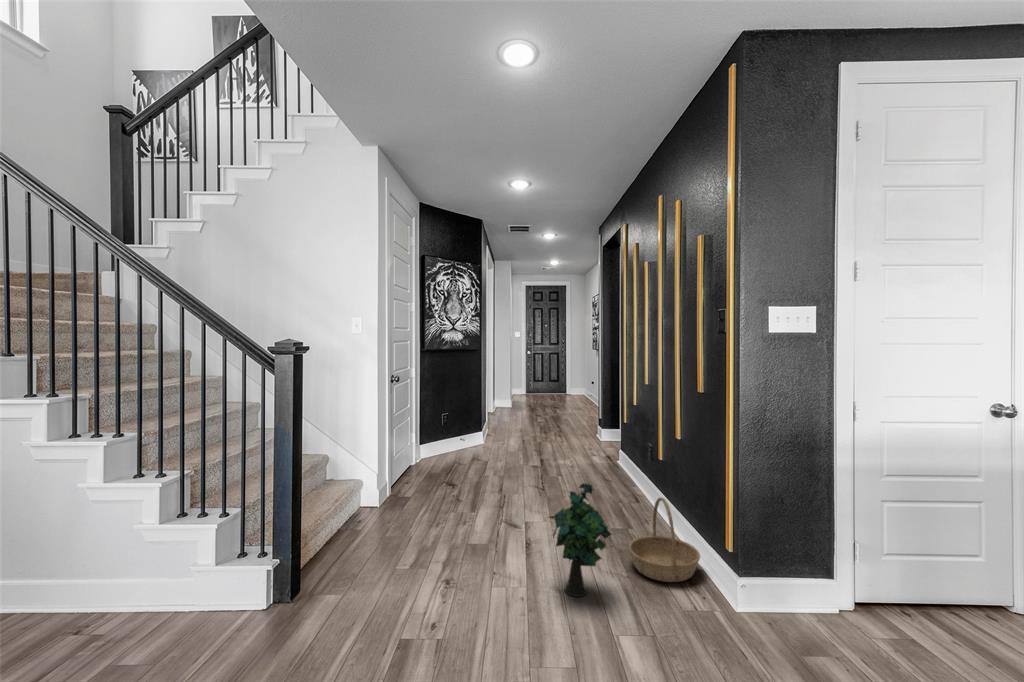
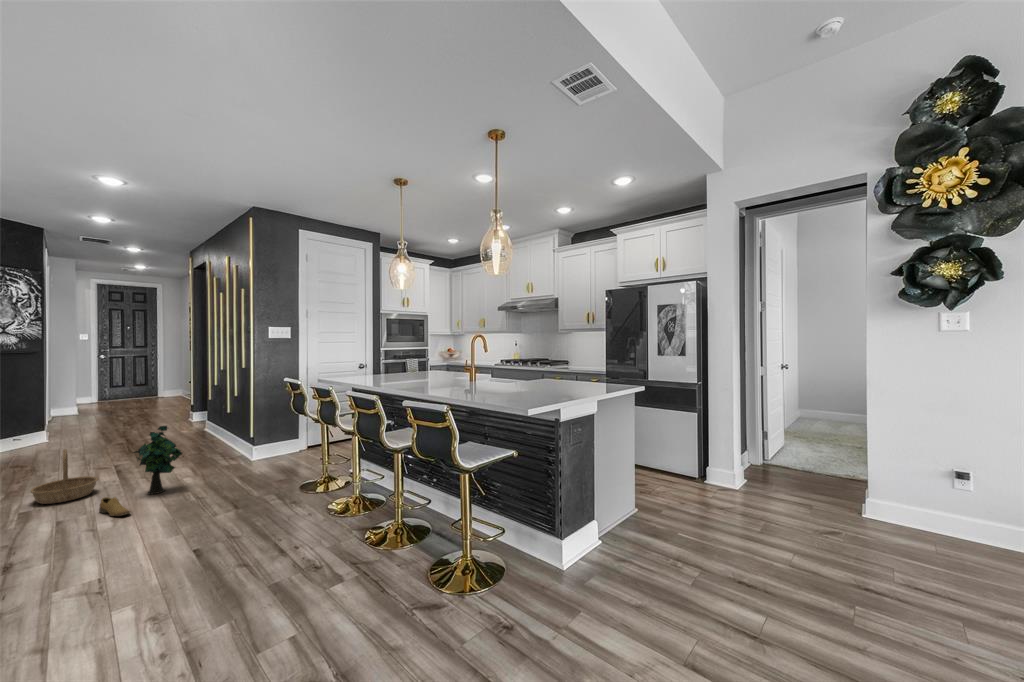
basket: present [629,498,700,582] -> present [31,449,98,504]
shoe: none [506,595,544,653] -> present [99,497,131,516]

